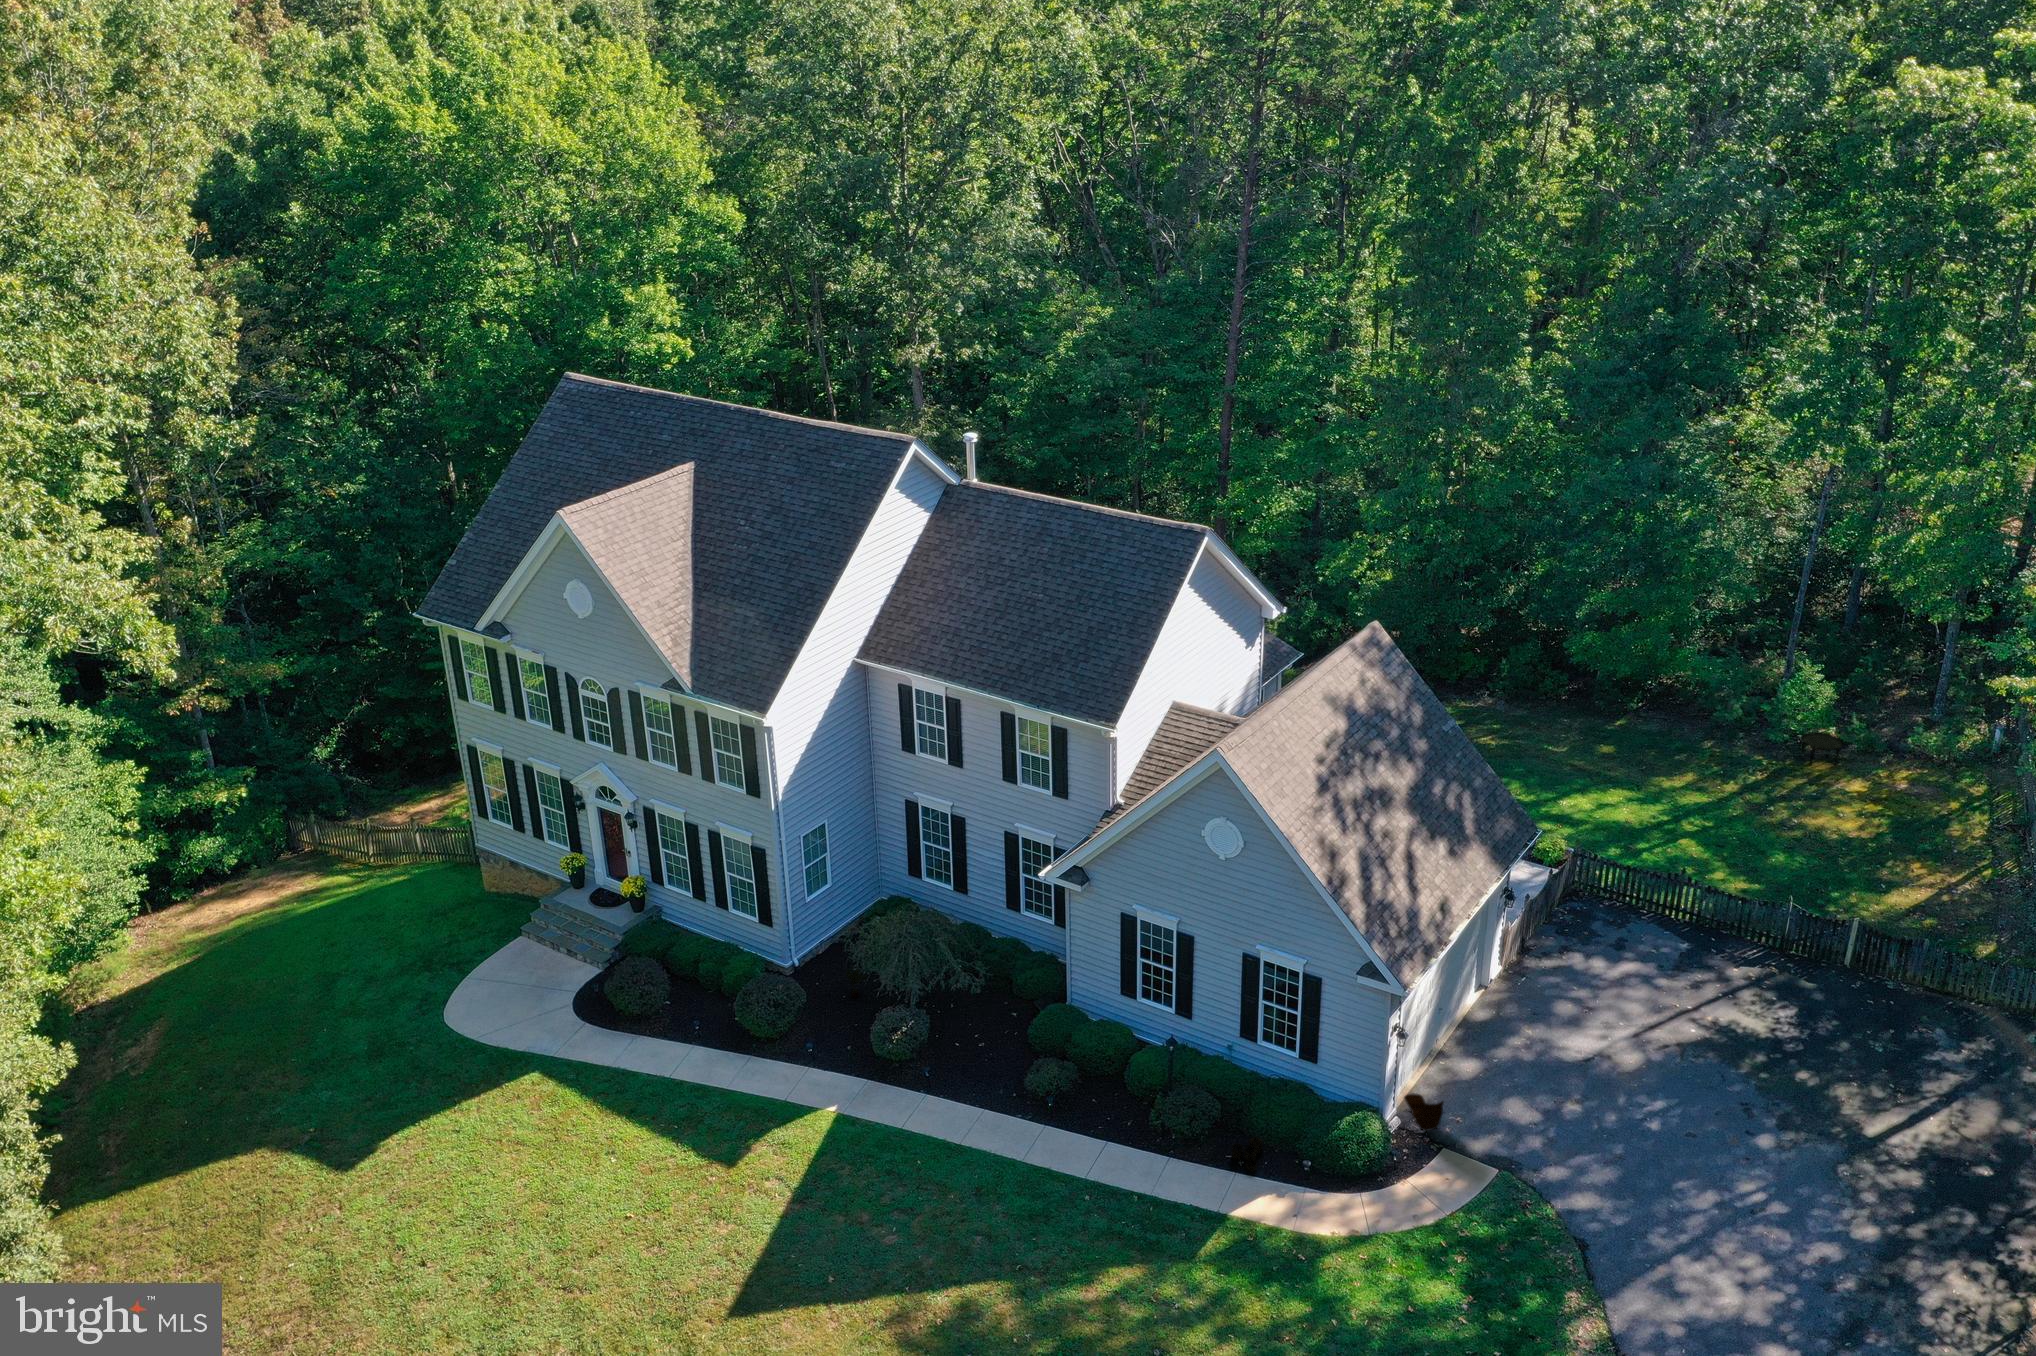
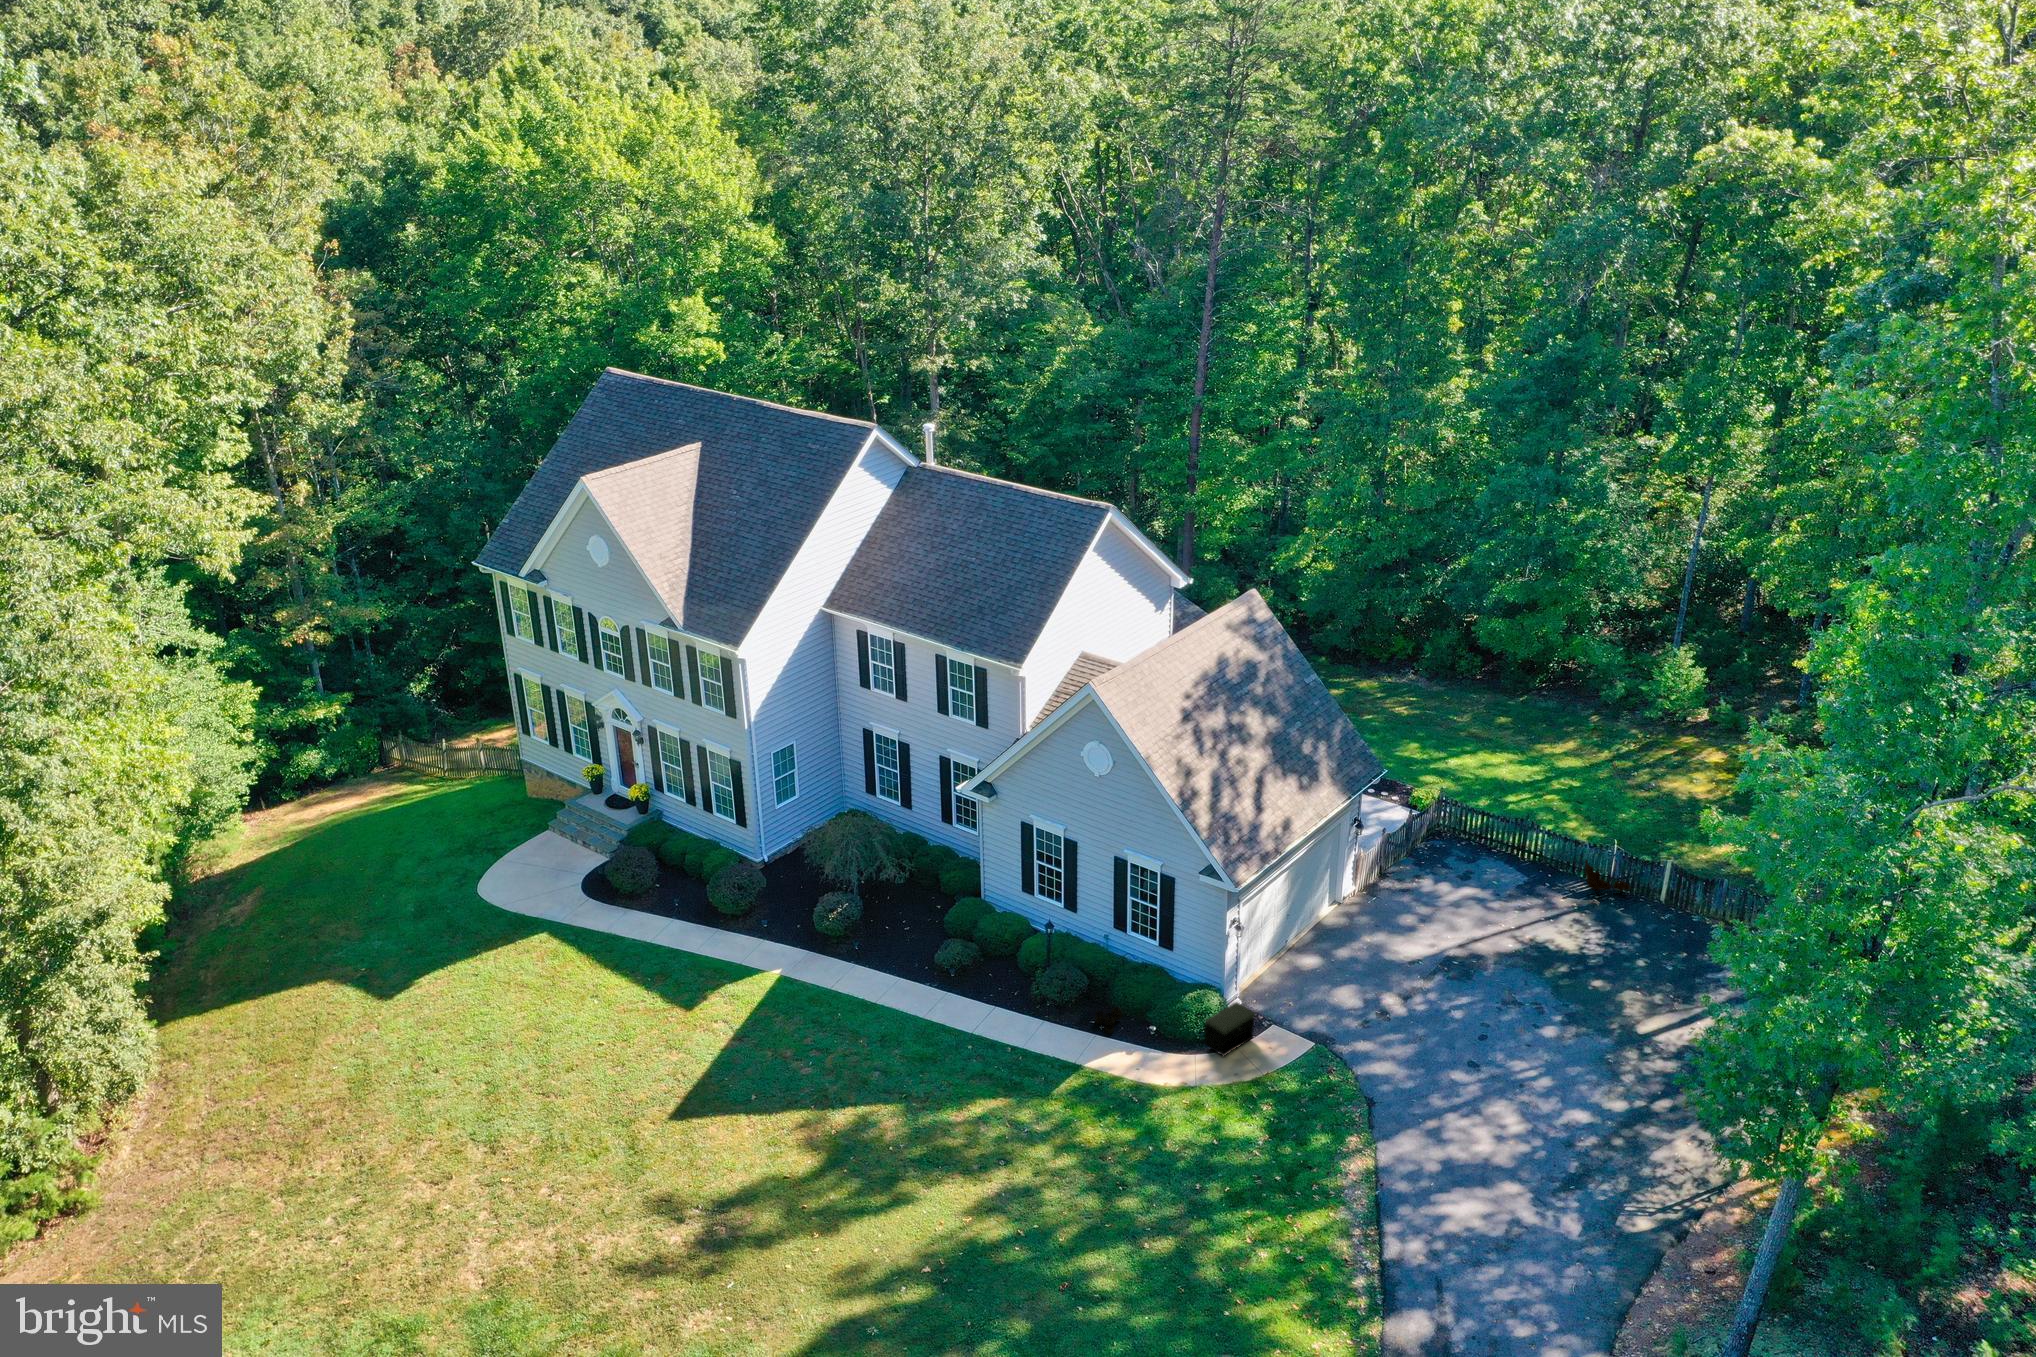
round table: present [1801,732,1844,766] -> none [1677,709,1715,740]
potted tree: present [846,967,866,998] -> none [805,863,823,892]
lounge chair: present [1404,1093,1444,1136] -> present [1585,860,1631,895]
storage bench: none [1371,1127,1431,1197] -> present [1205,1002,1255,1056]

